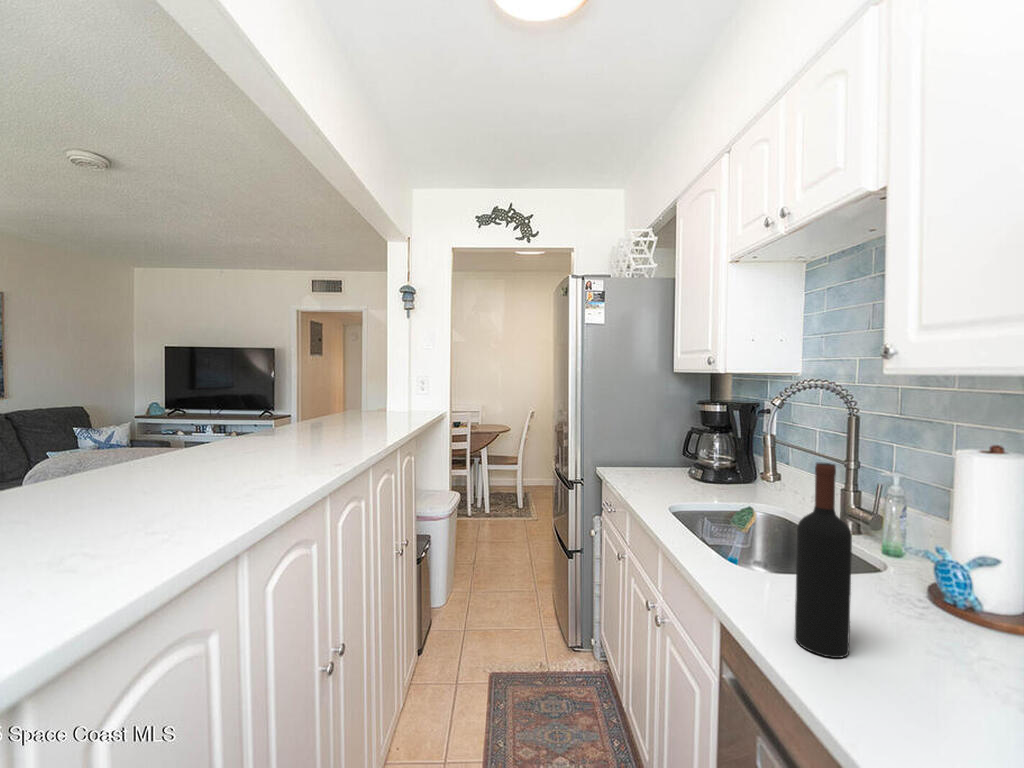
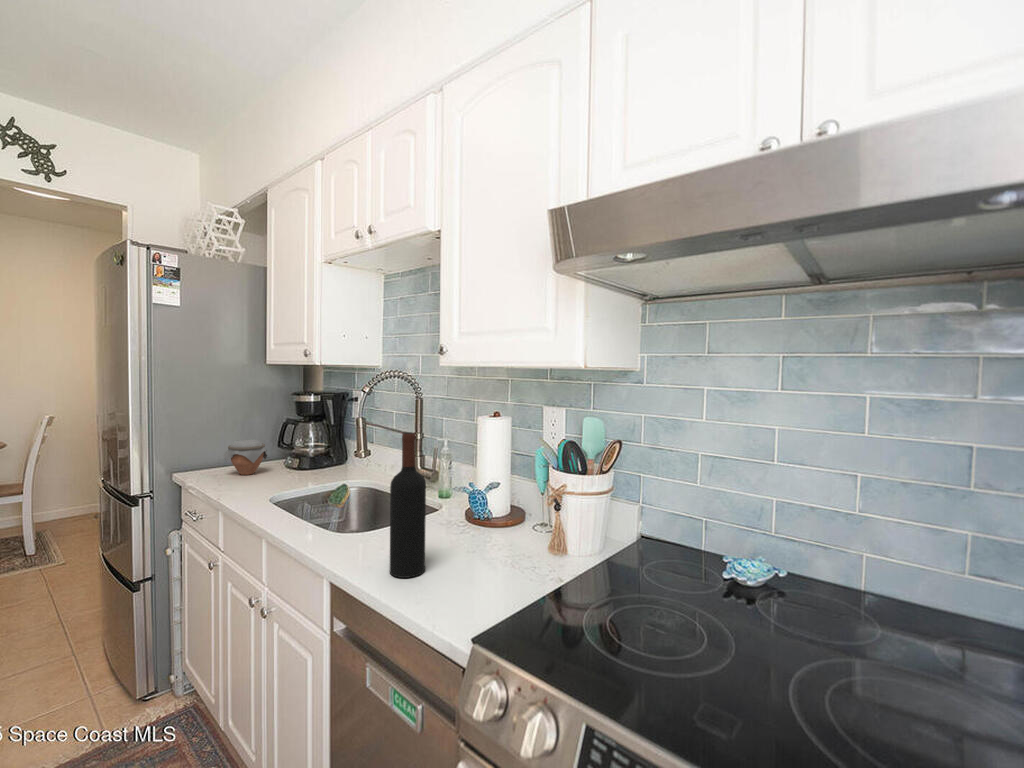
jar: none [634,445,673,479] -> present [223,439,267,475]

